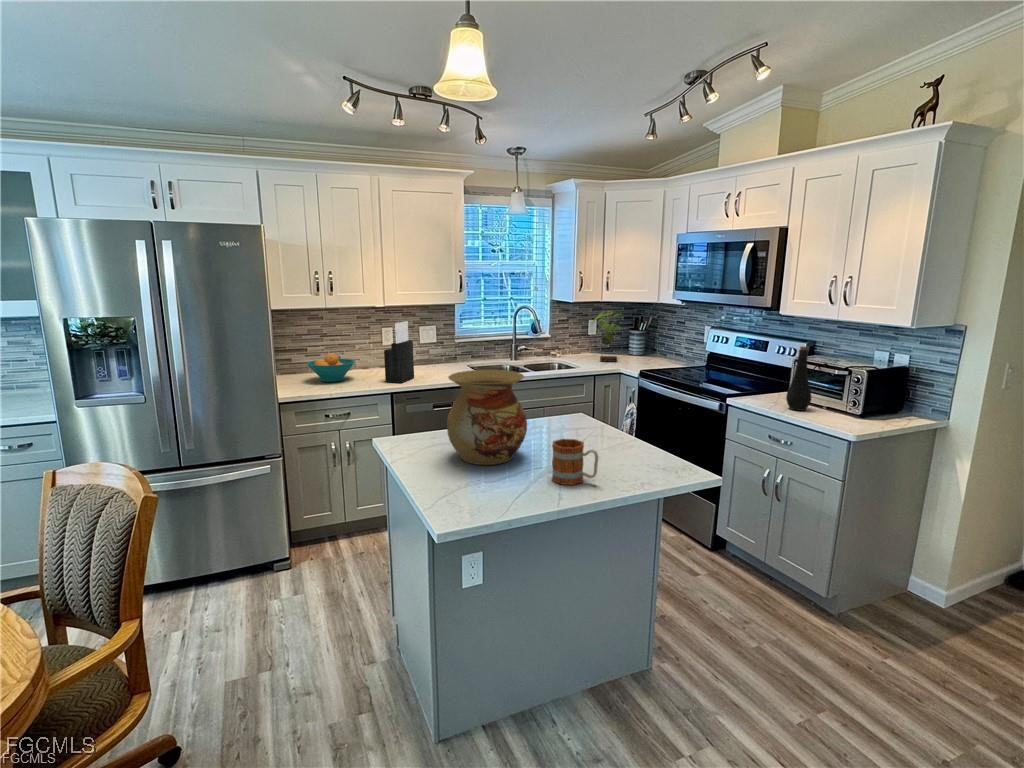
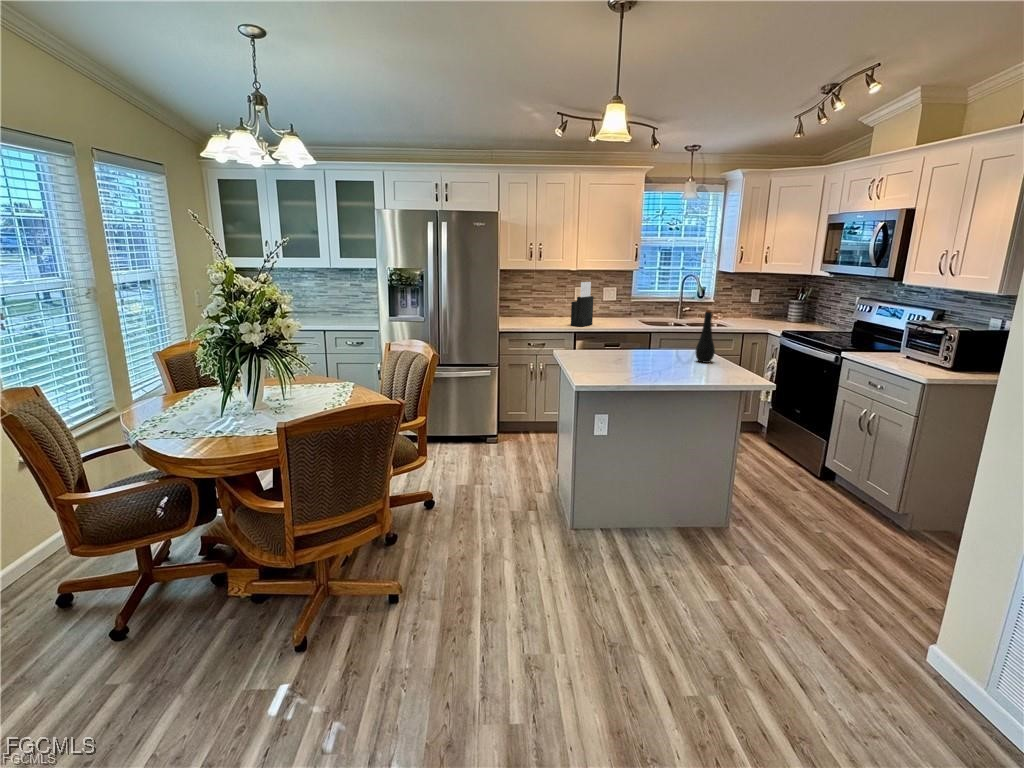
plant: present [593,311,620,362] -> none [748,277,782,326]
bottle: present [786,346,811,411] -> present [696,310,715,363]
fruit bowl: present [307,354,355,382] -> none [518,303,551,323]
vase: present [447,370,527,465] -> none [598,308,650,366]
mug: present [552,439,599,485] -> none [657,350,686,377]

